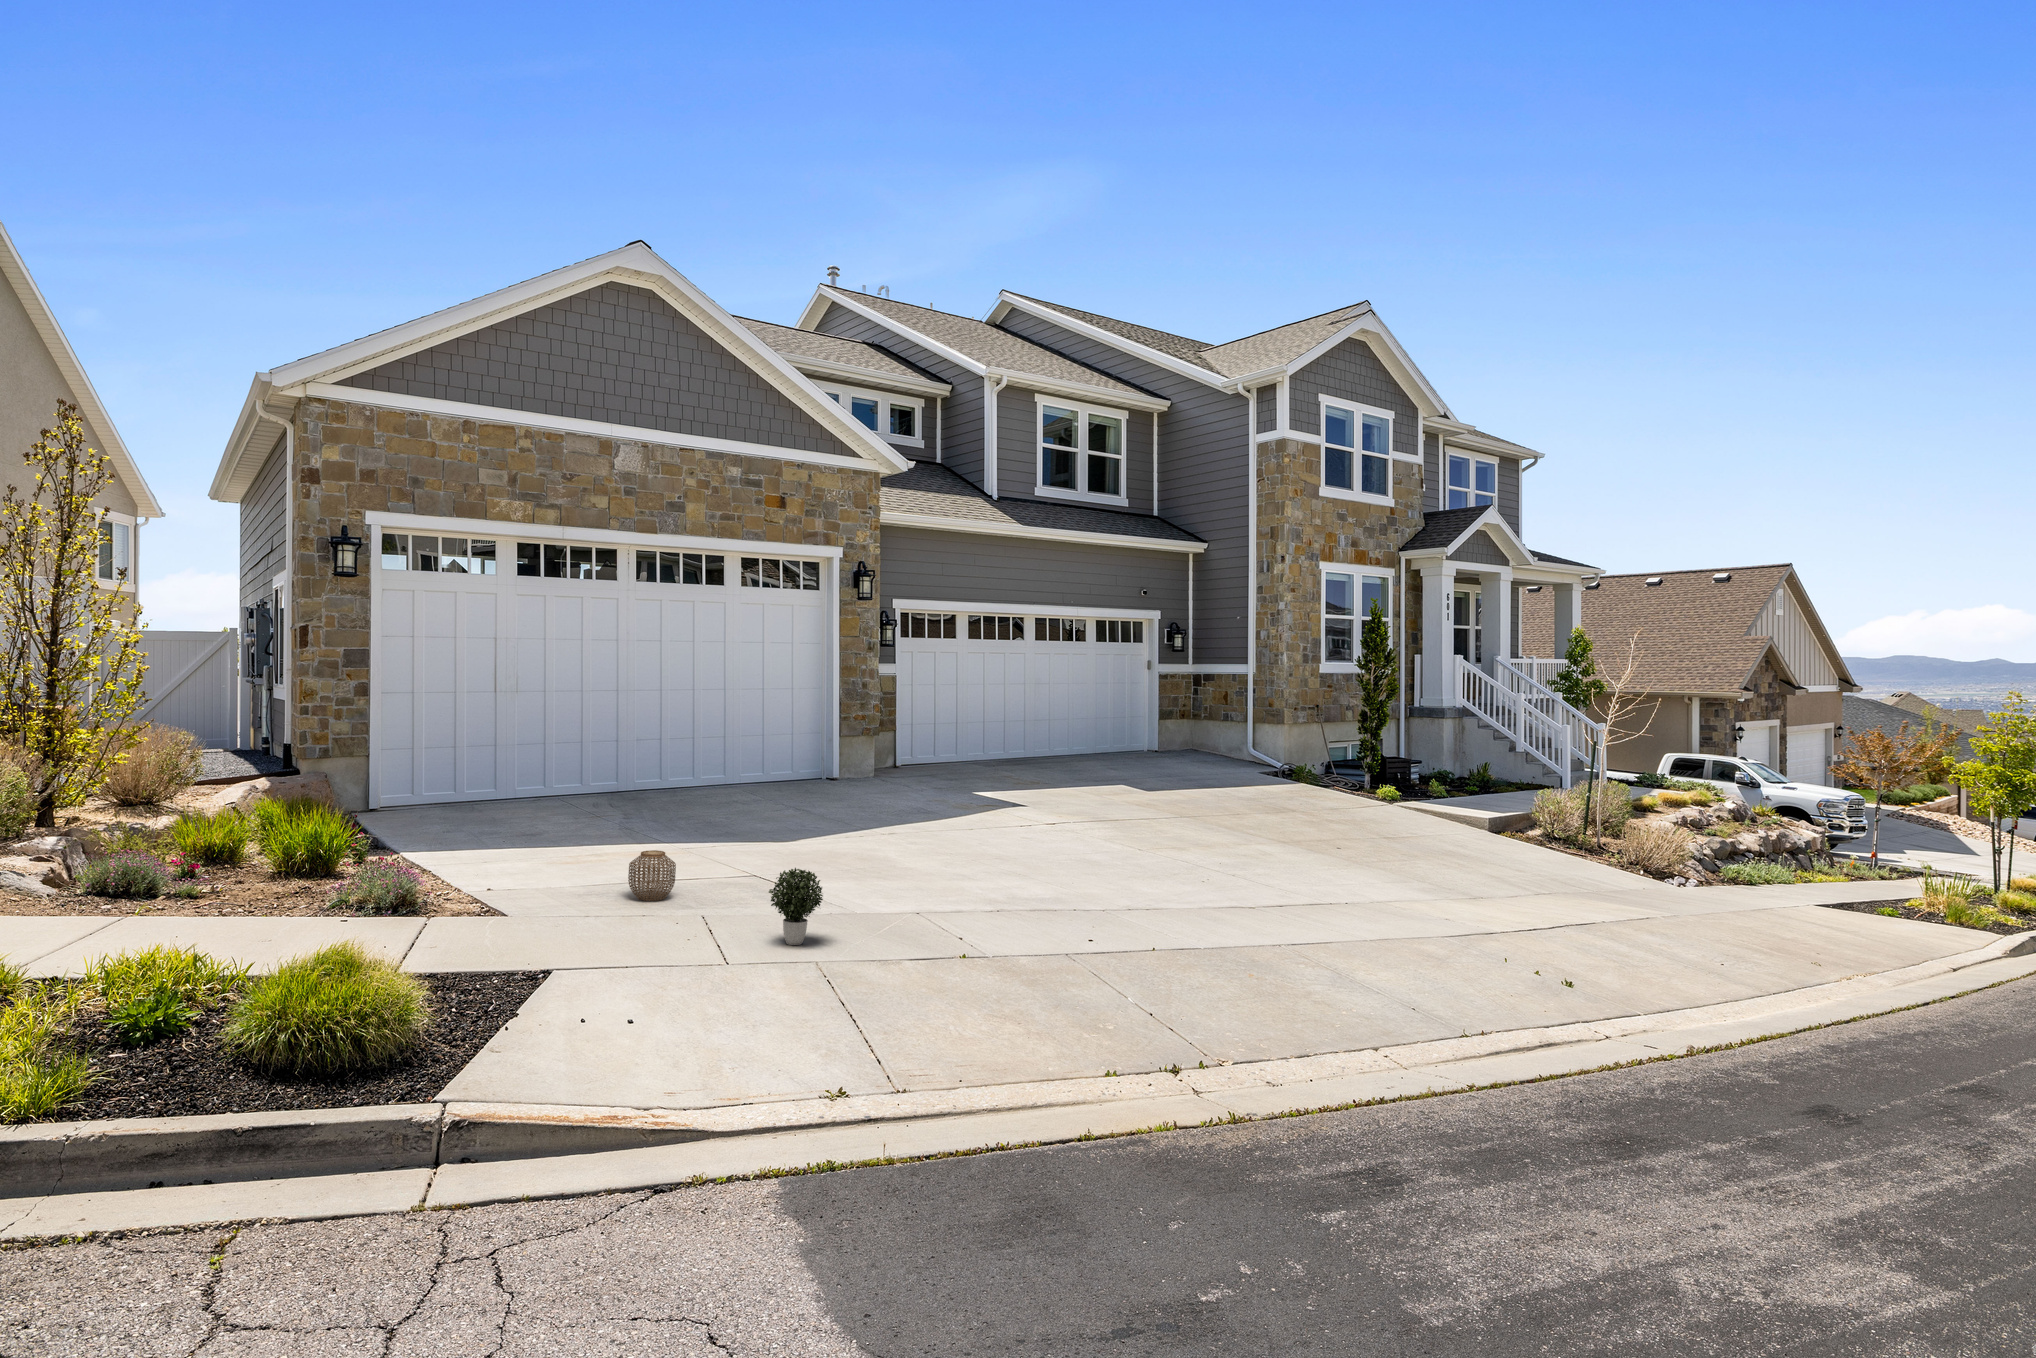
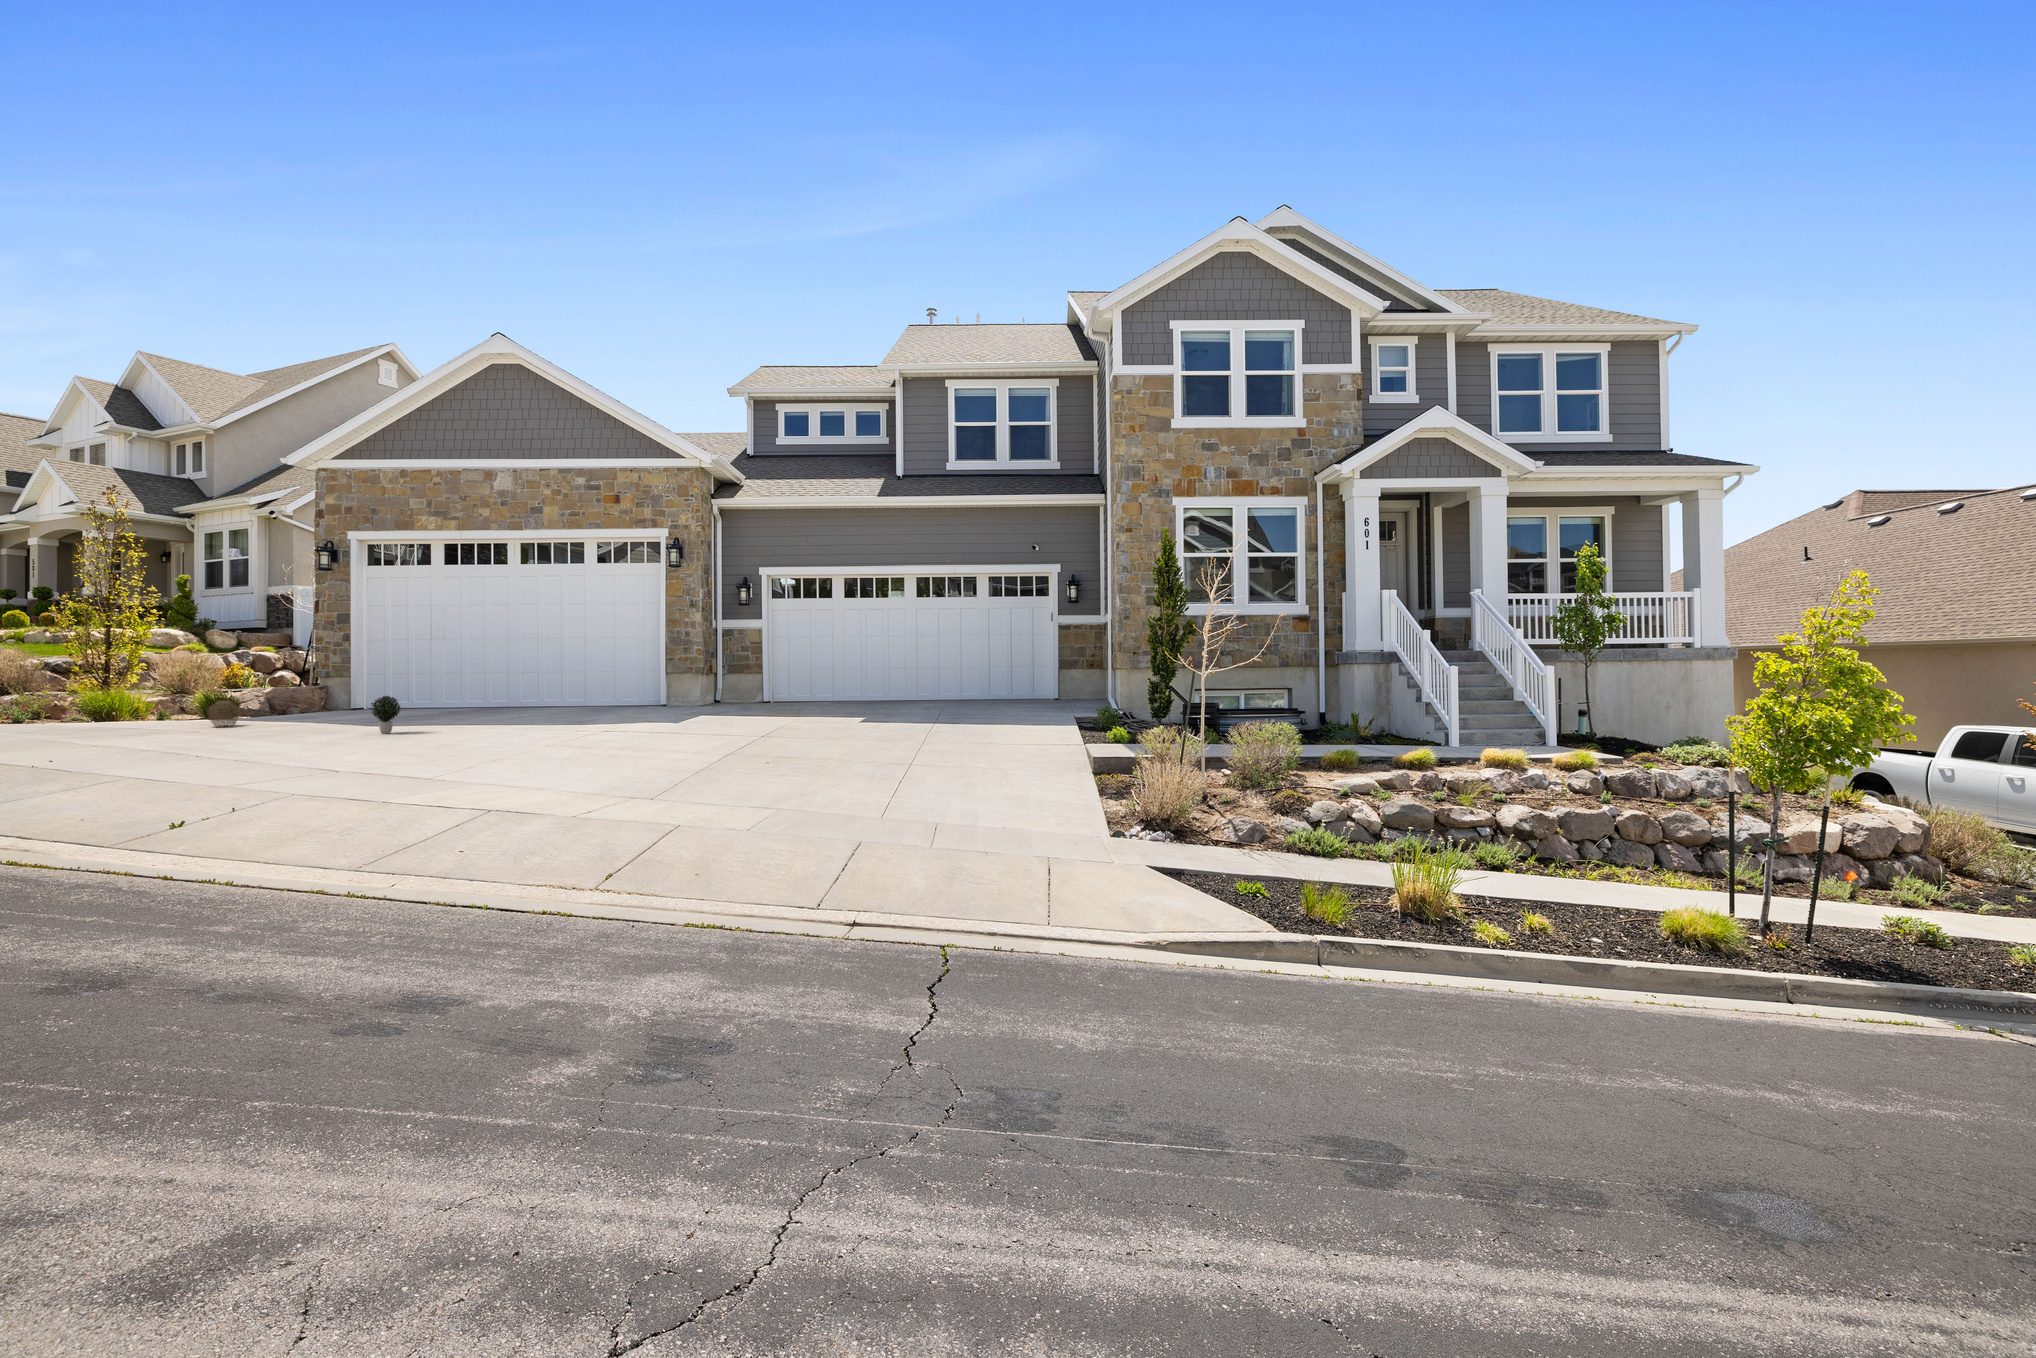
potted plant: present [769,868,823,945] -> present [371,696,400,734]

